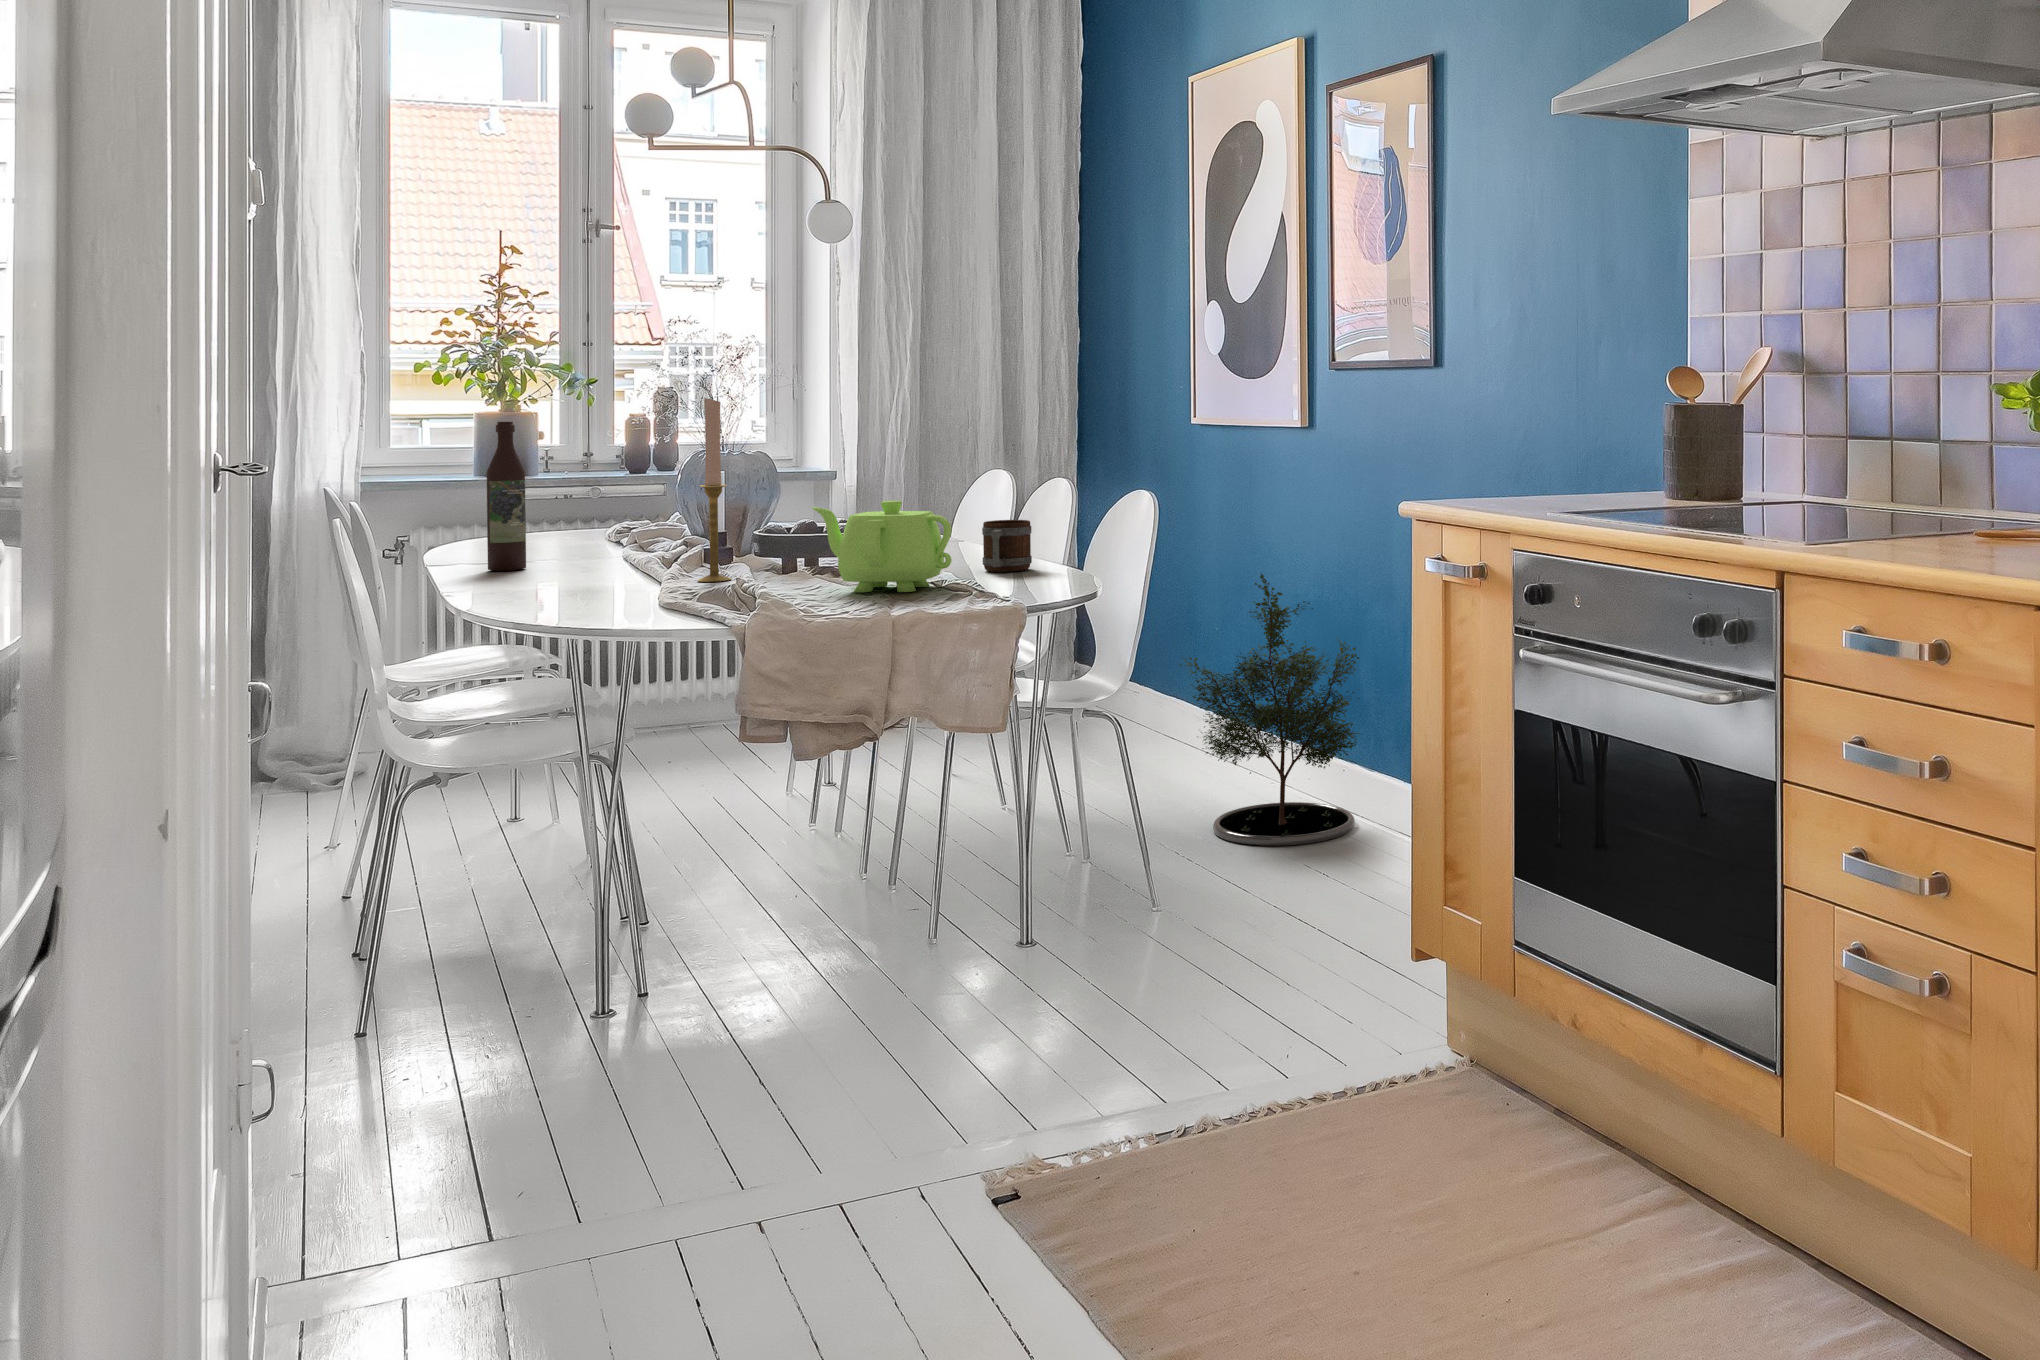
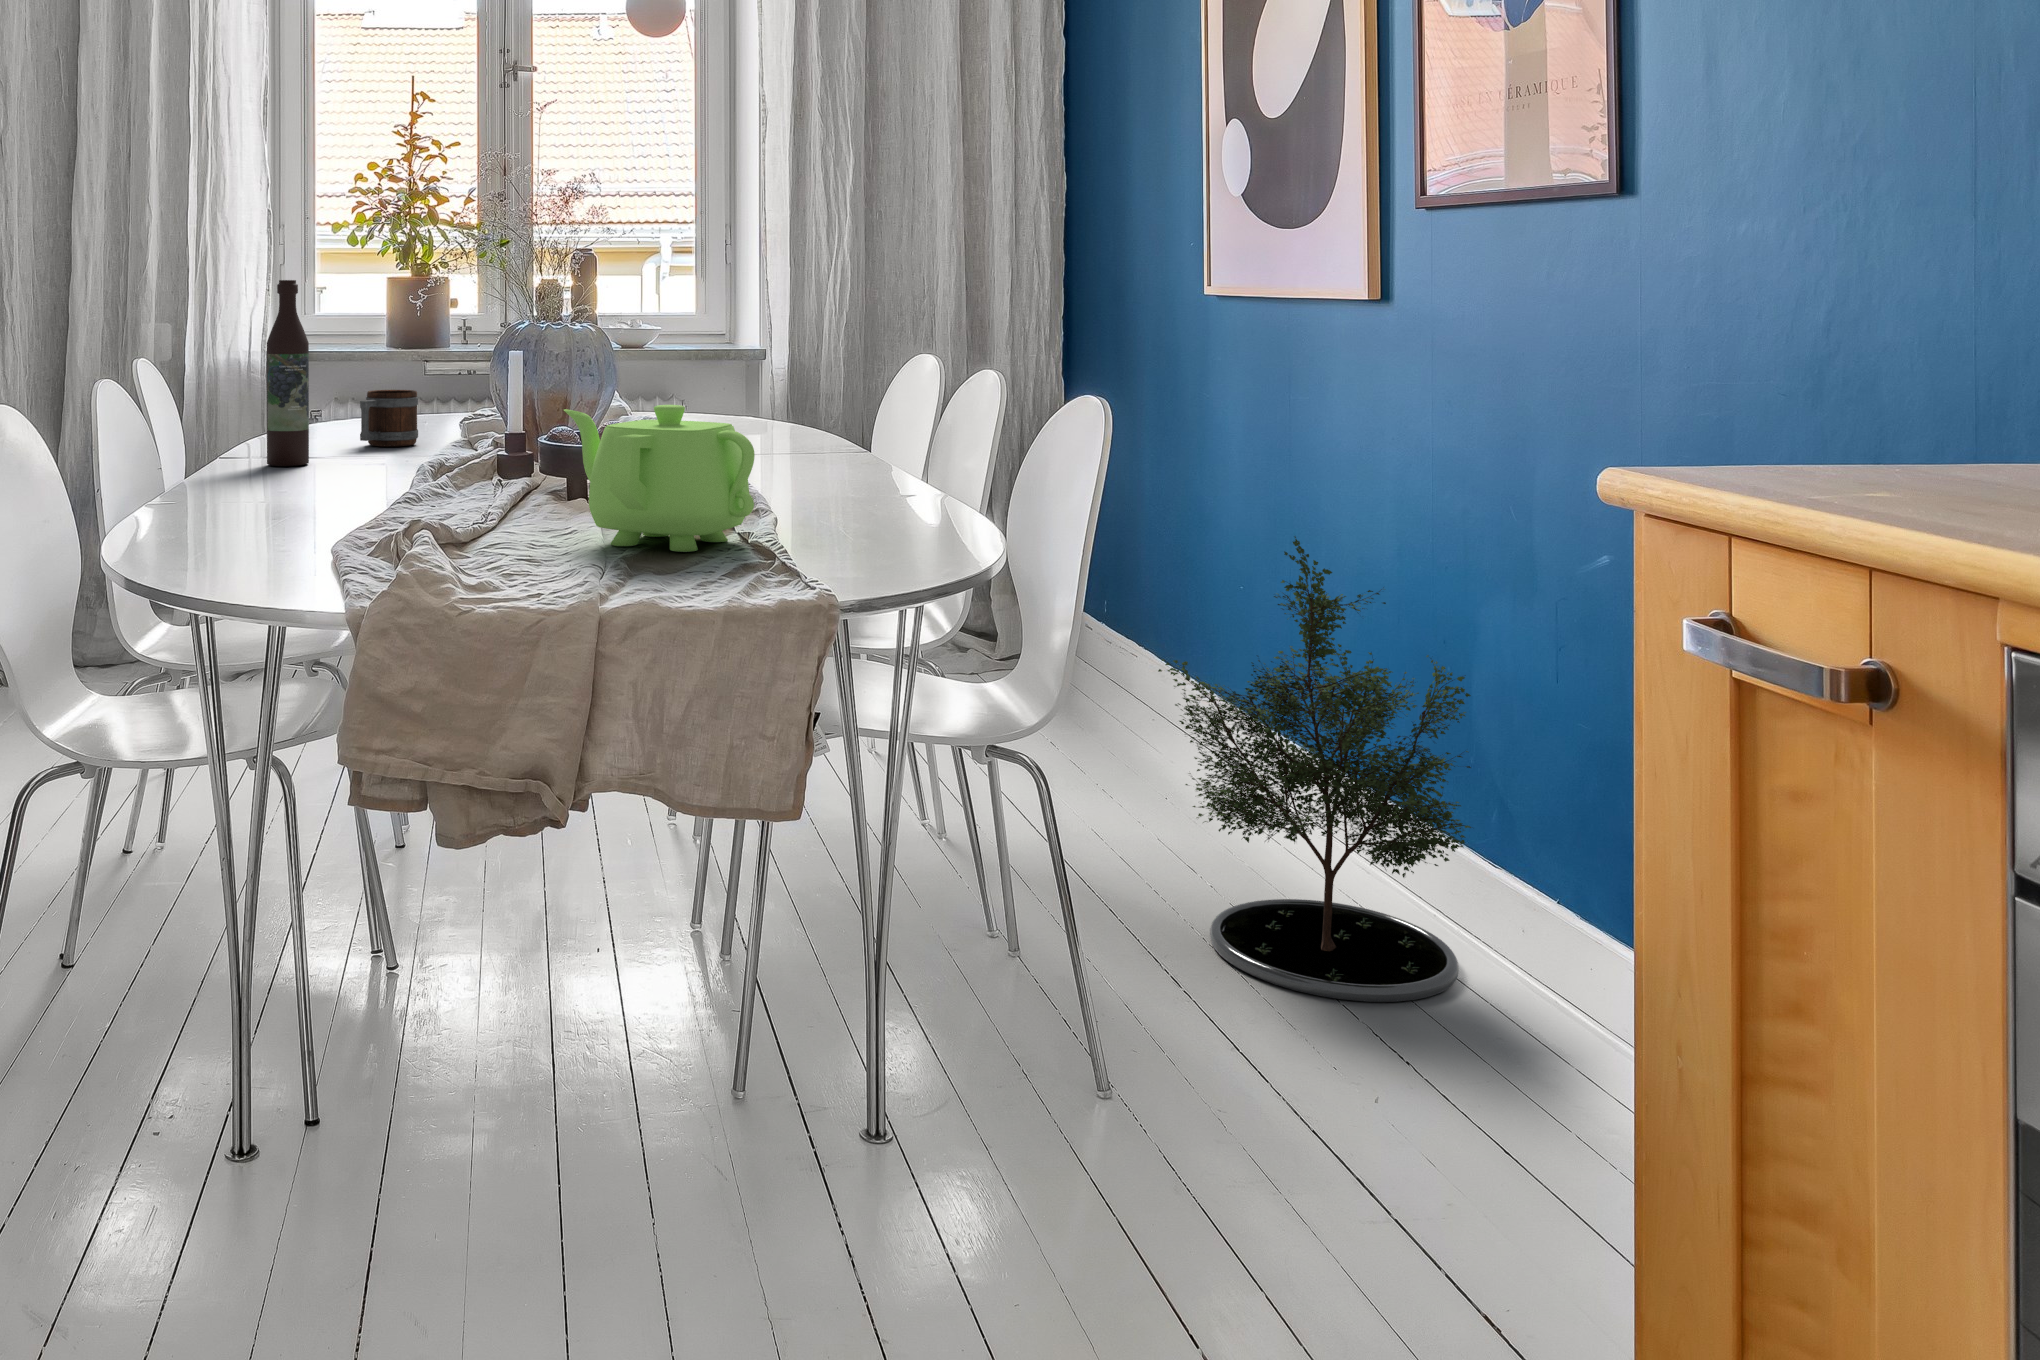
candlestick: present [697,397,731,582] -> none [449,246,493,505]
mug: present [982,520,1032,572] -> present [360,390,418,446]

